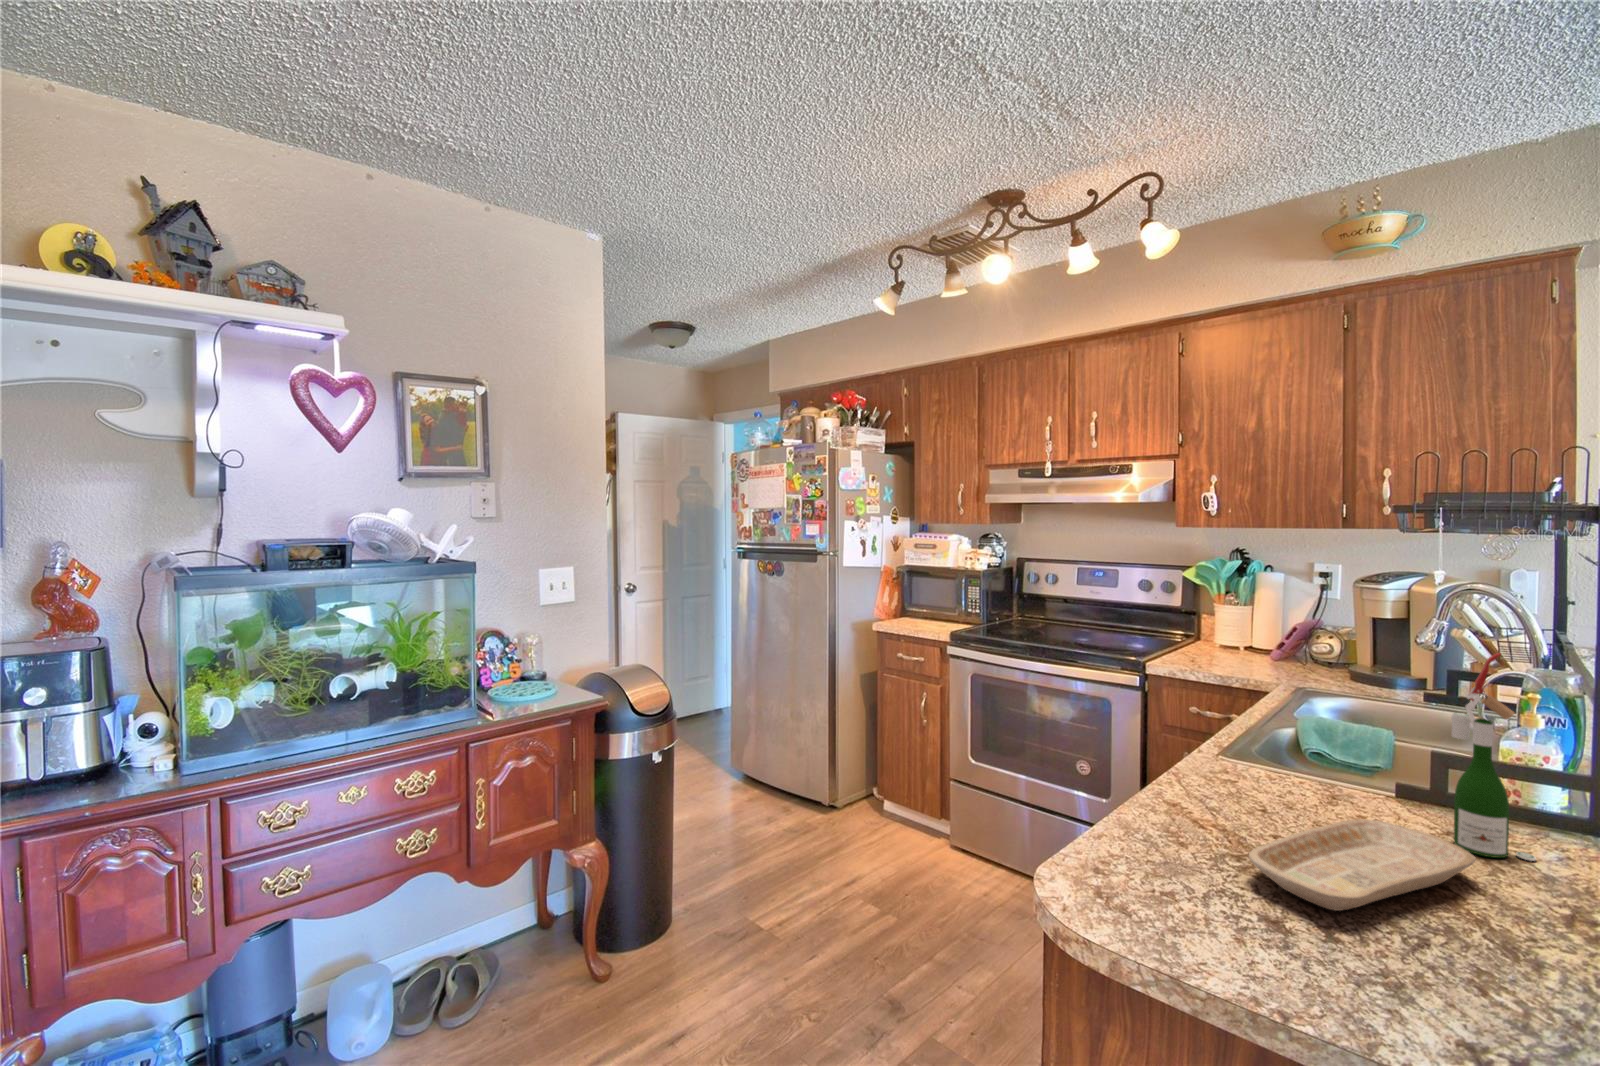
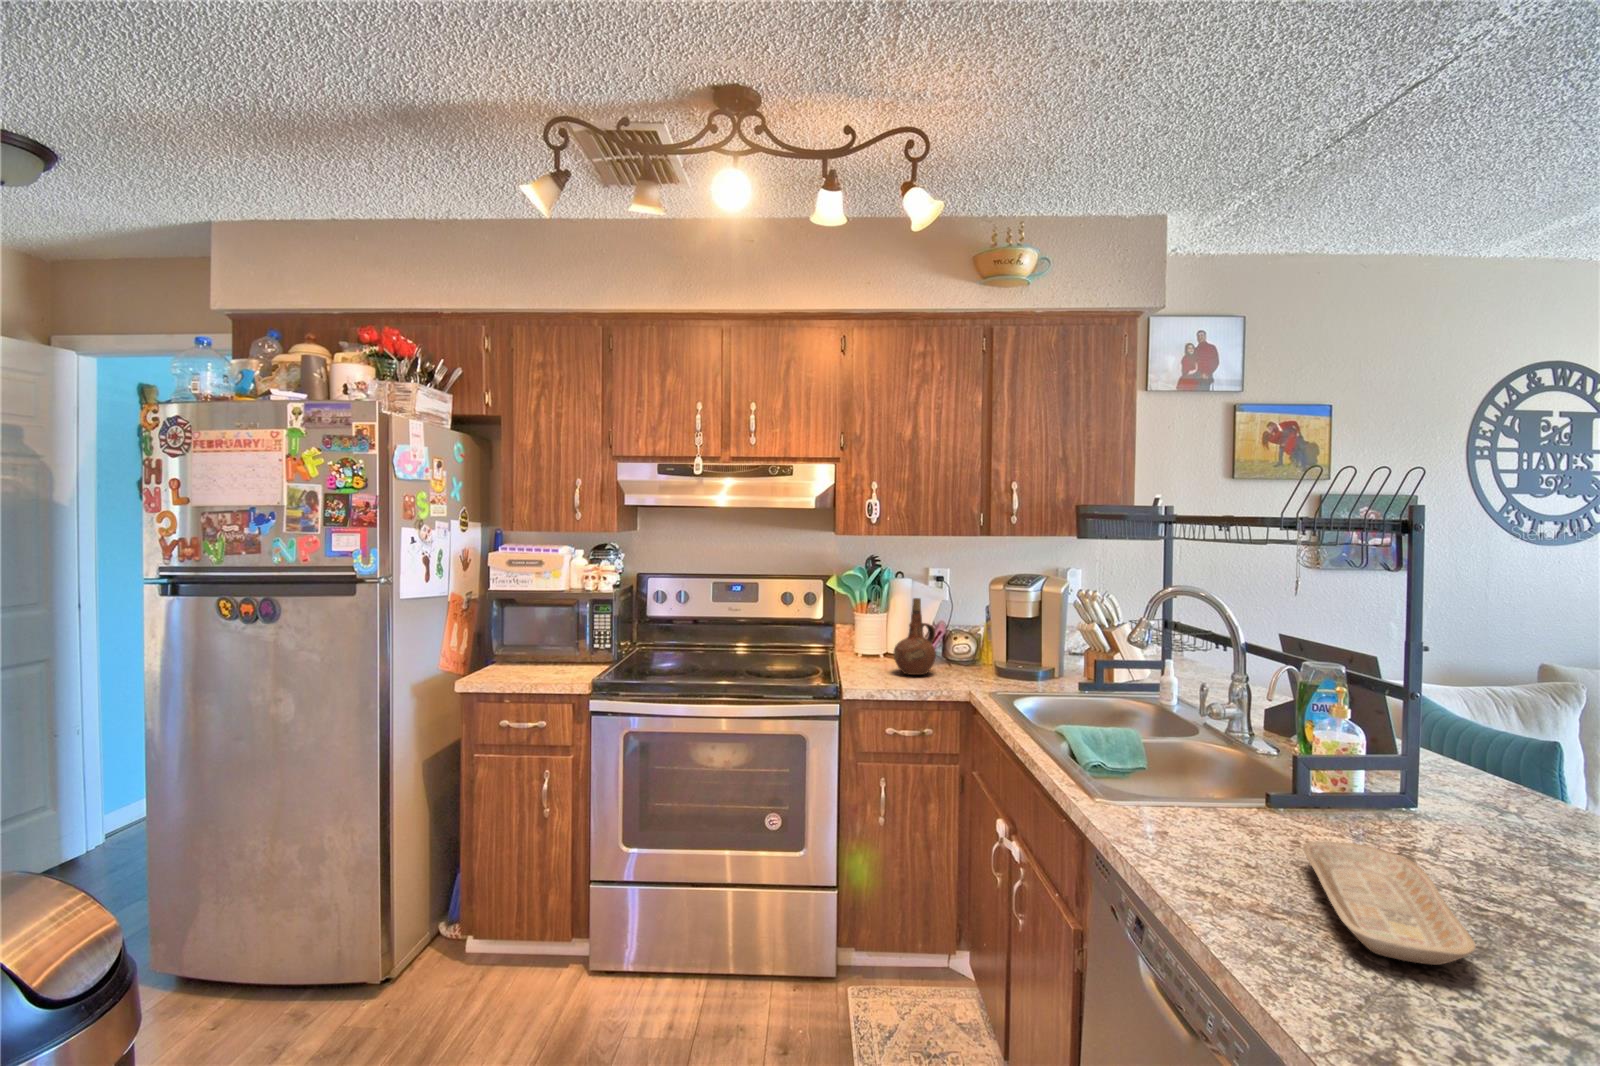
ceramic pitcher: none [1223,588,1274,663] -> present [894,598,936,675]
wine bottle: present [1451,653,1536,861] -> none [1321,665,1377,848]

